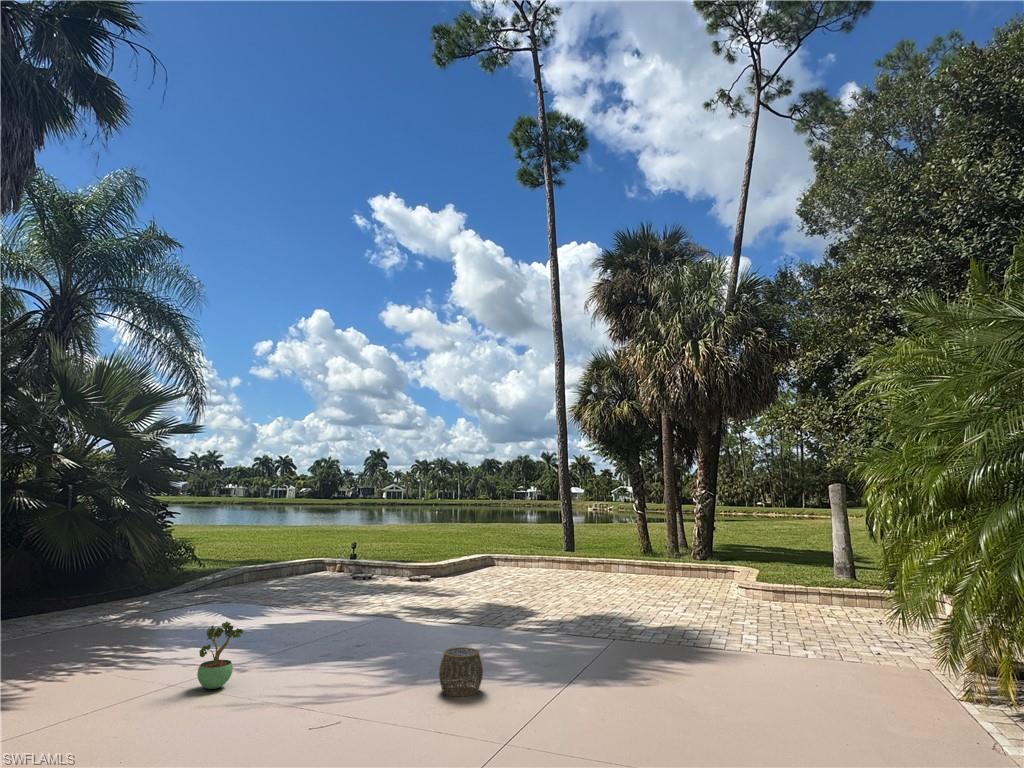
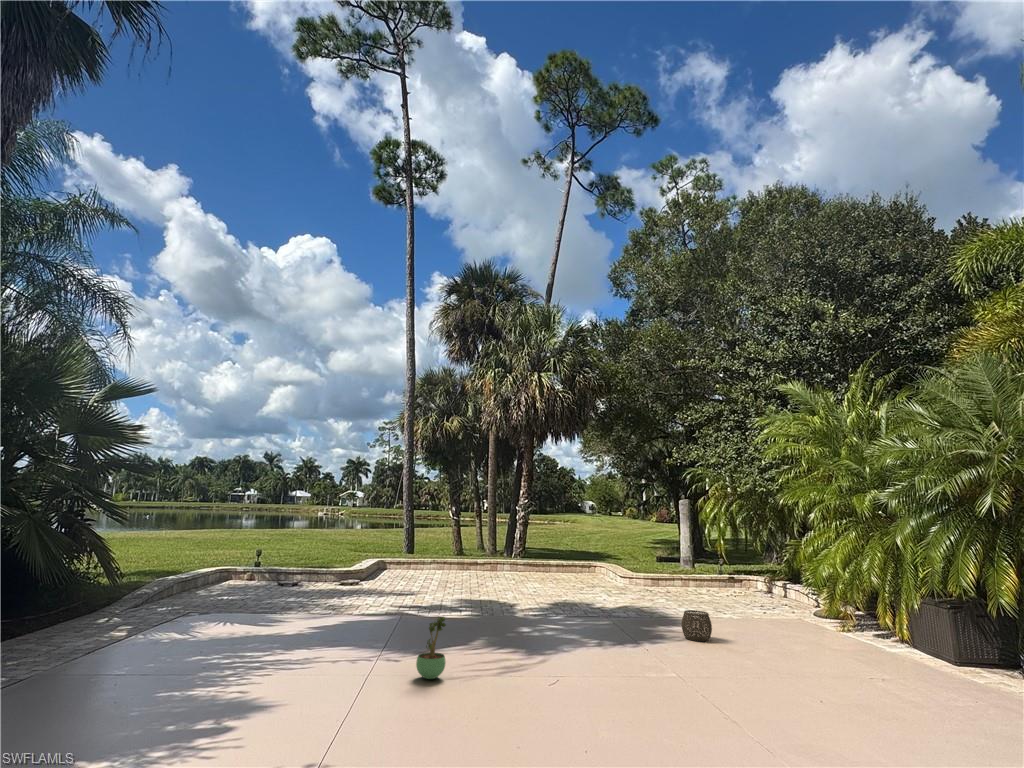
woven basket: present [439,647,483,697] -> present [681,610,712,641]

